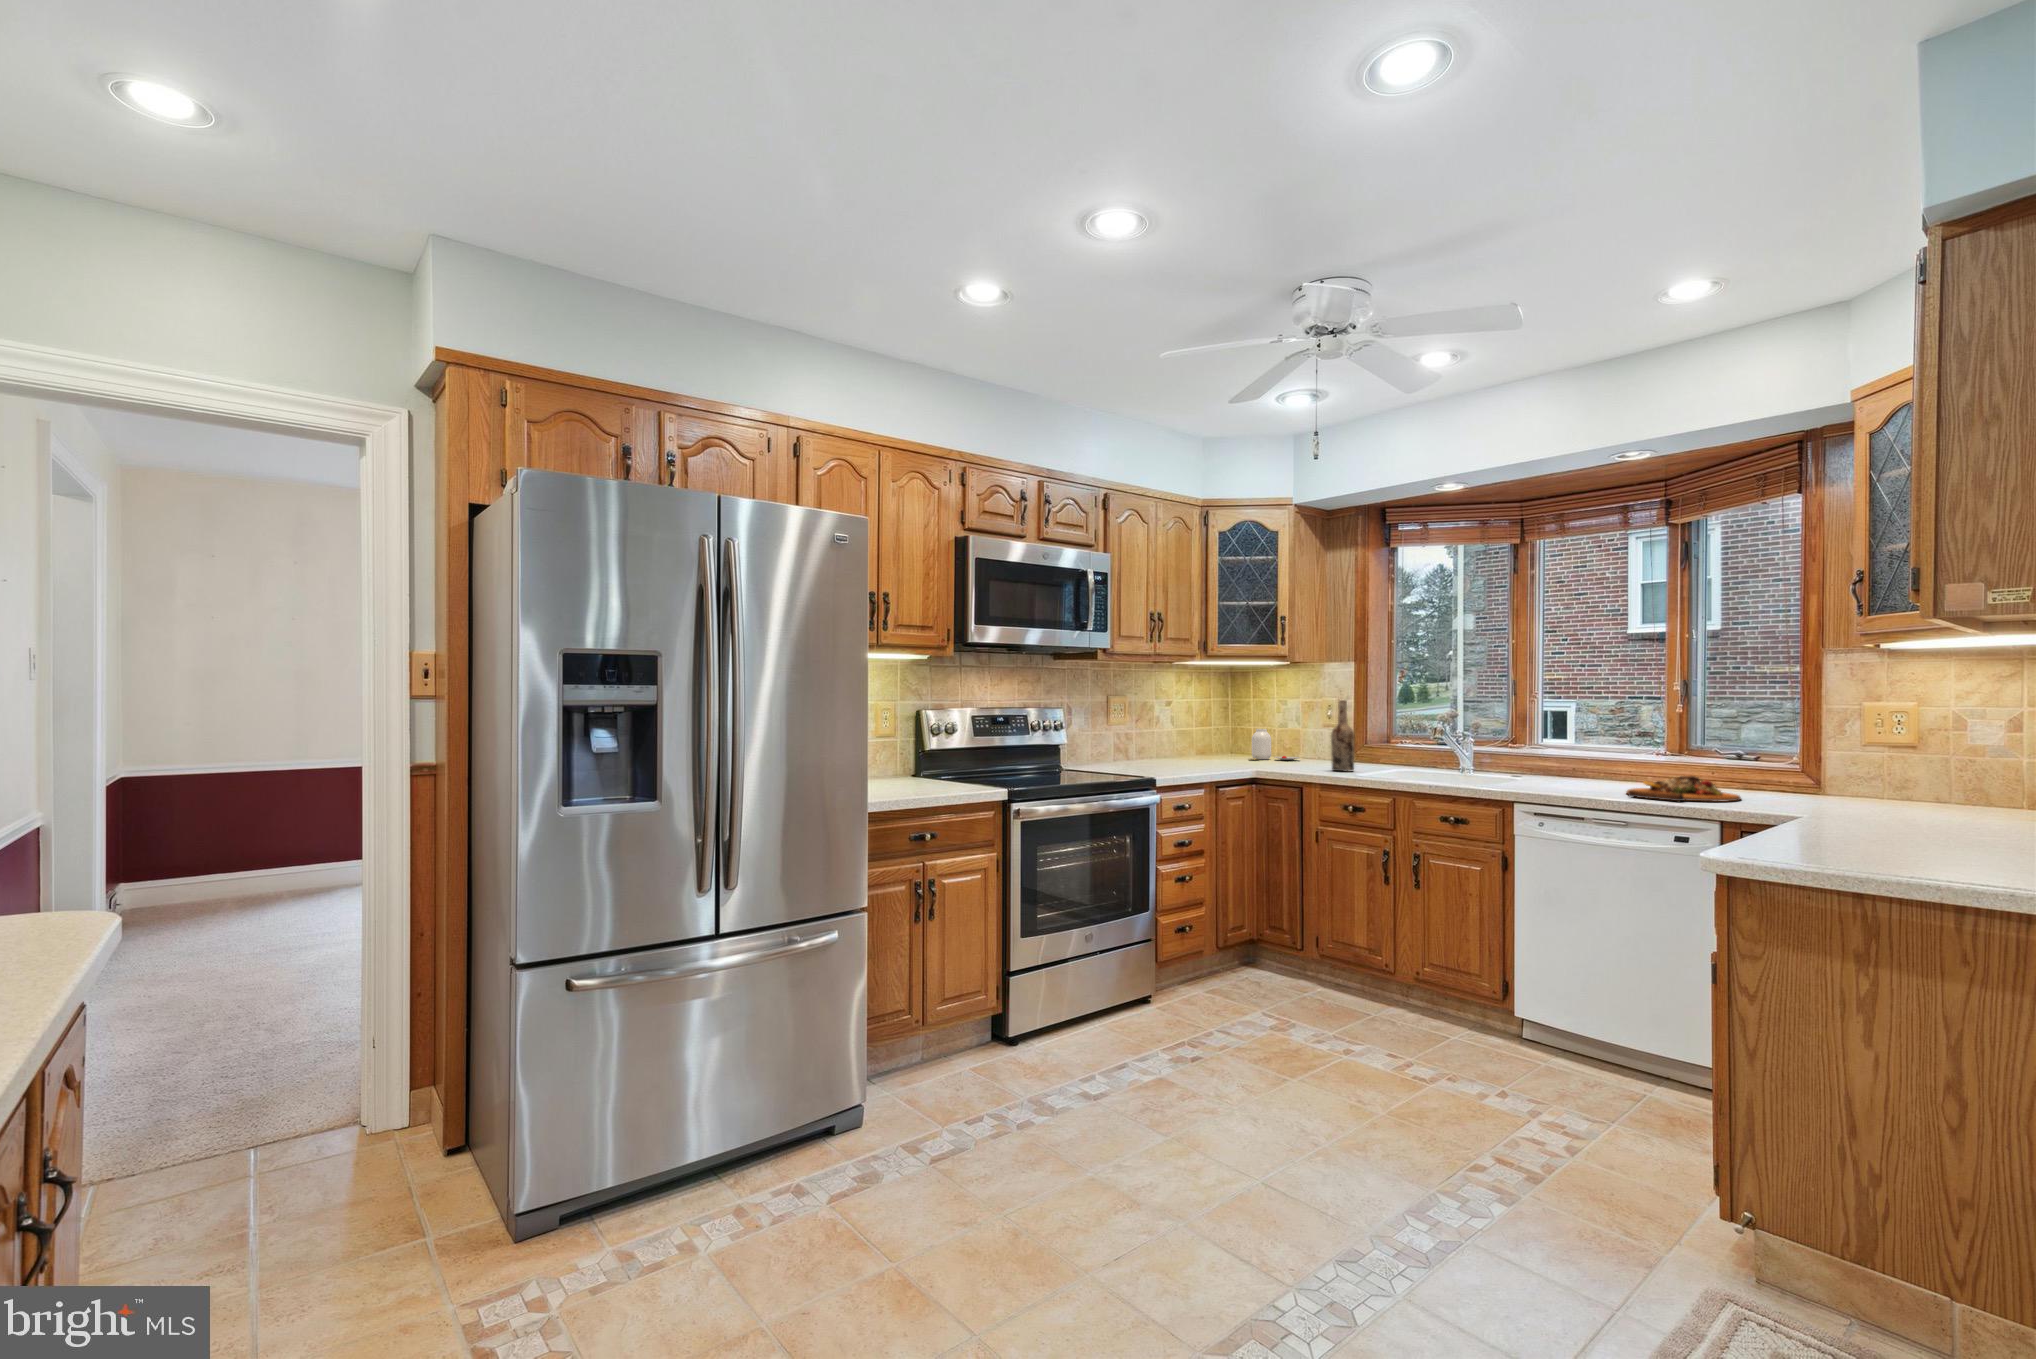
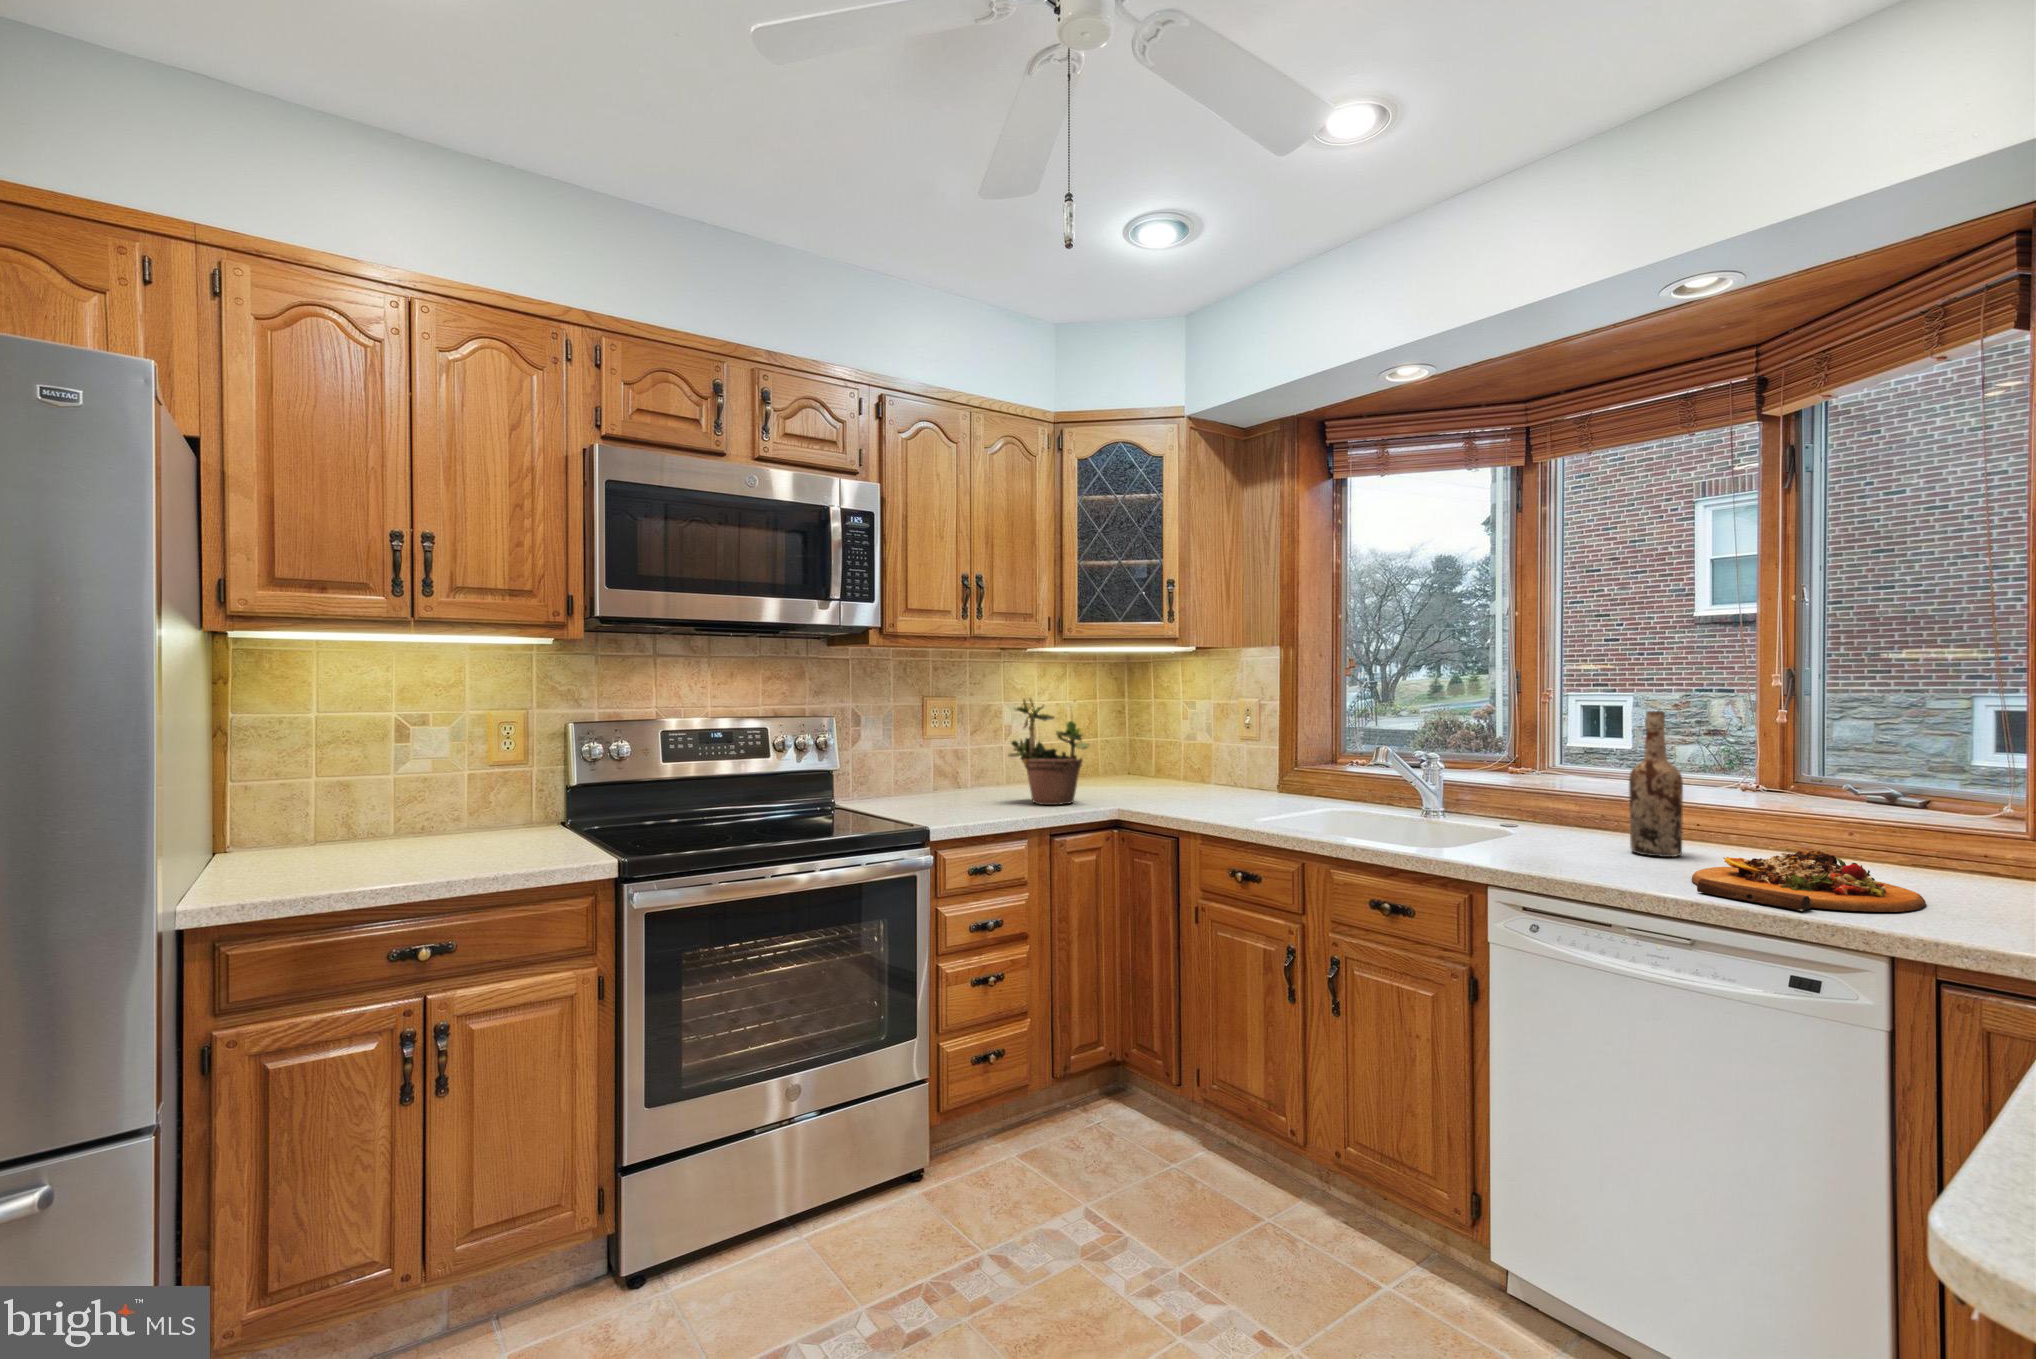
potted plant: none [1180,690,1238,768] -> present [1008,698,1089,805]
wine bottle: present [1331,700,1355,772] -> present [1629,711,1683,857]
jar: present [1249,729,1299,760] -> none [1130,742,1204,788]

